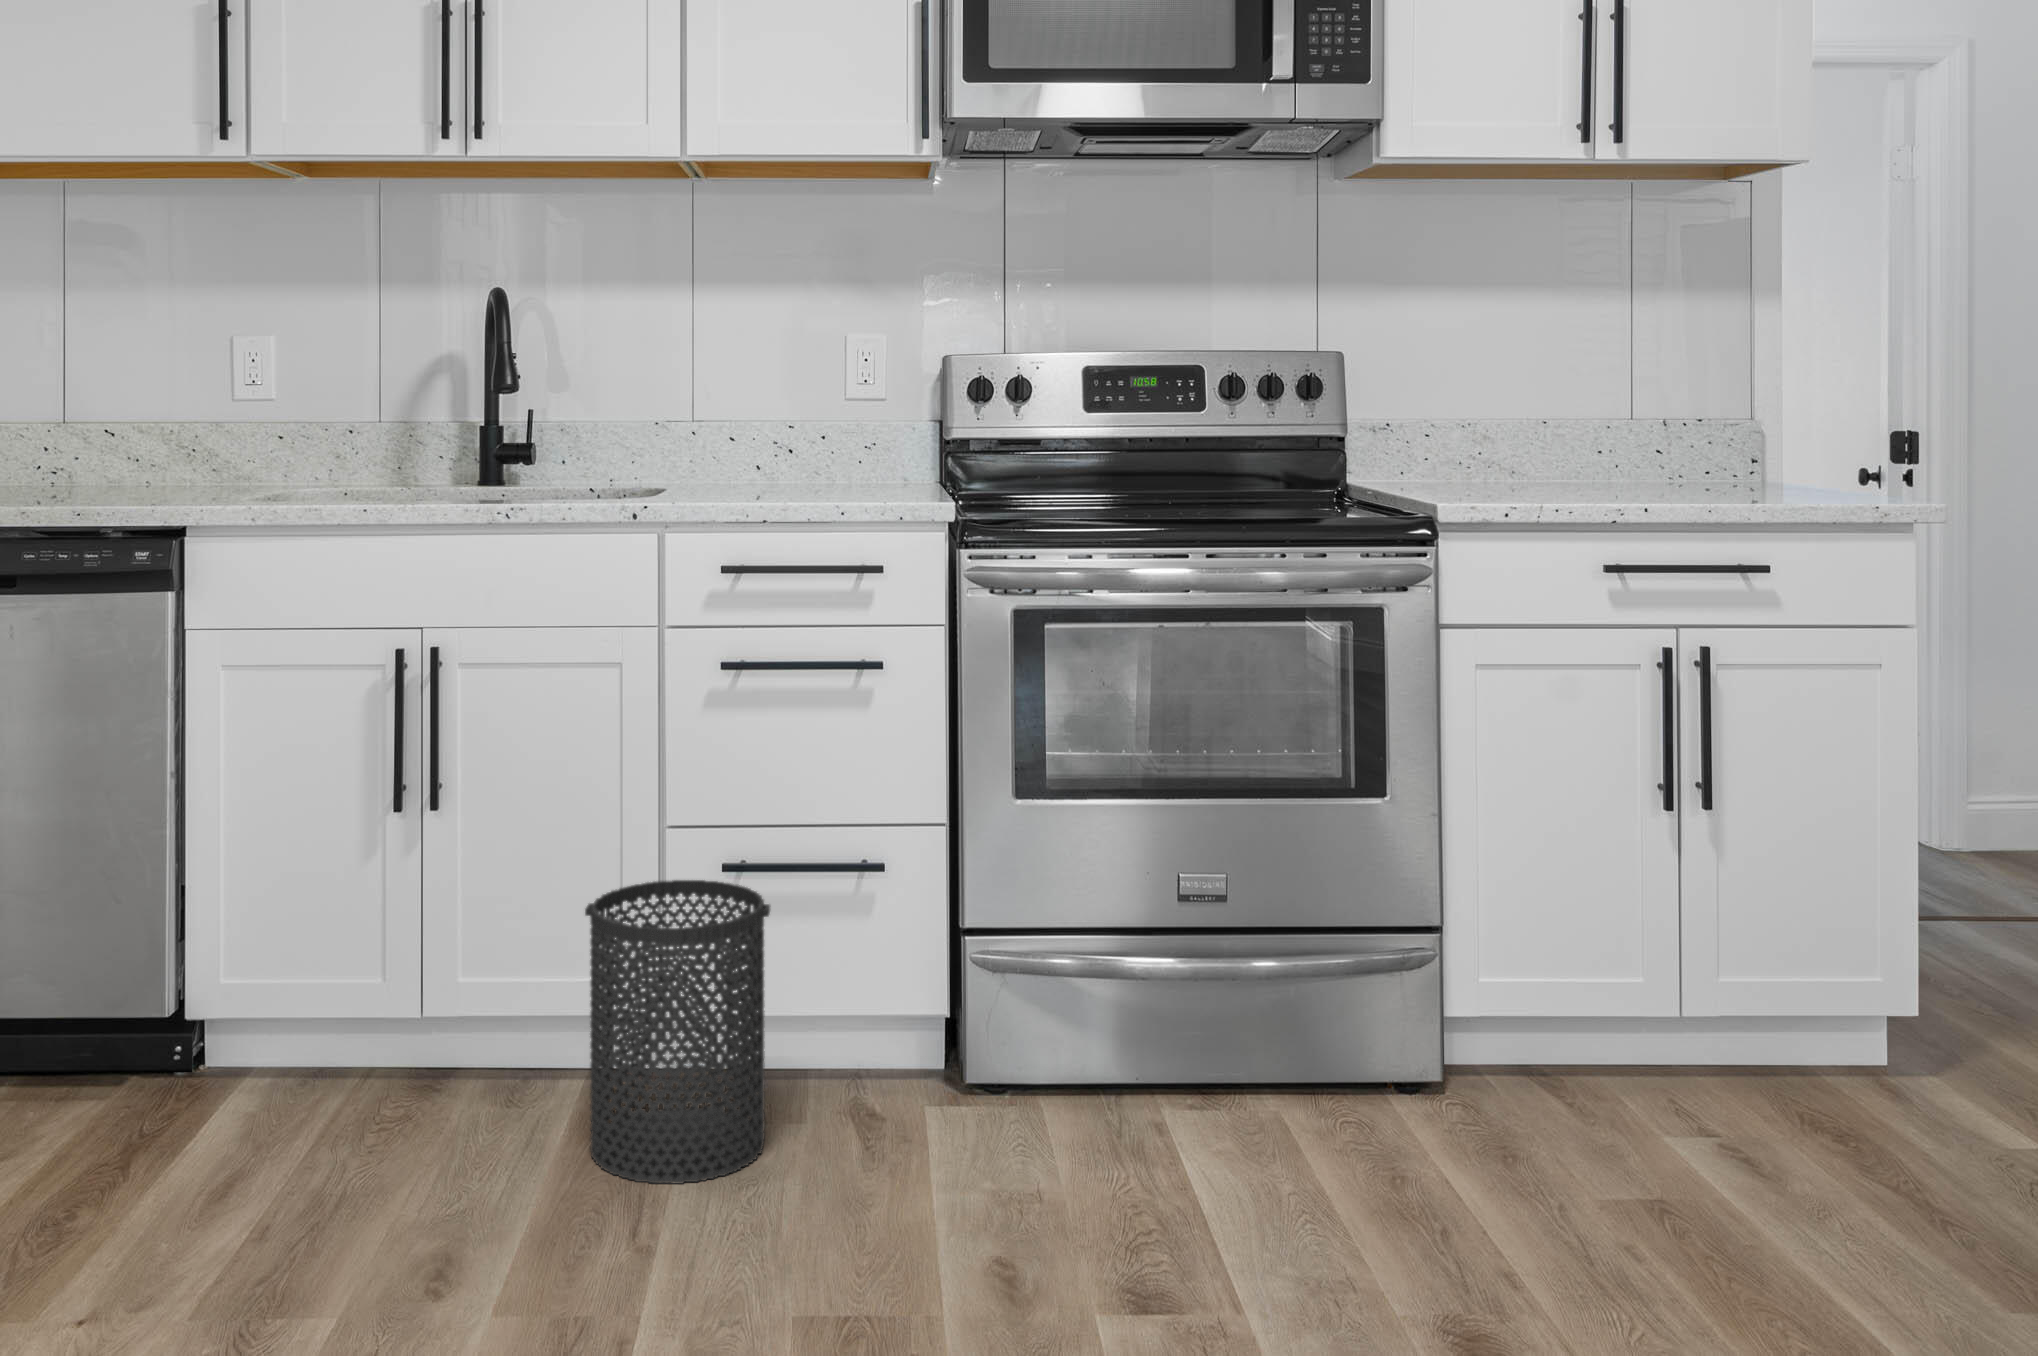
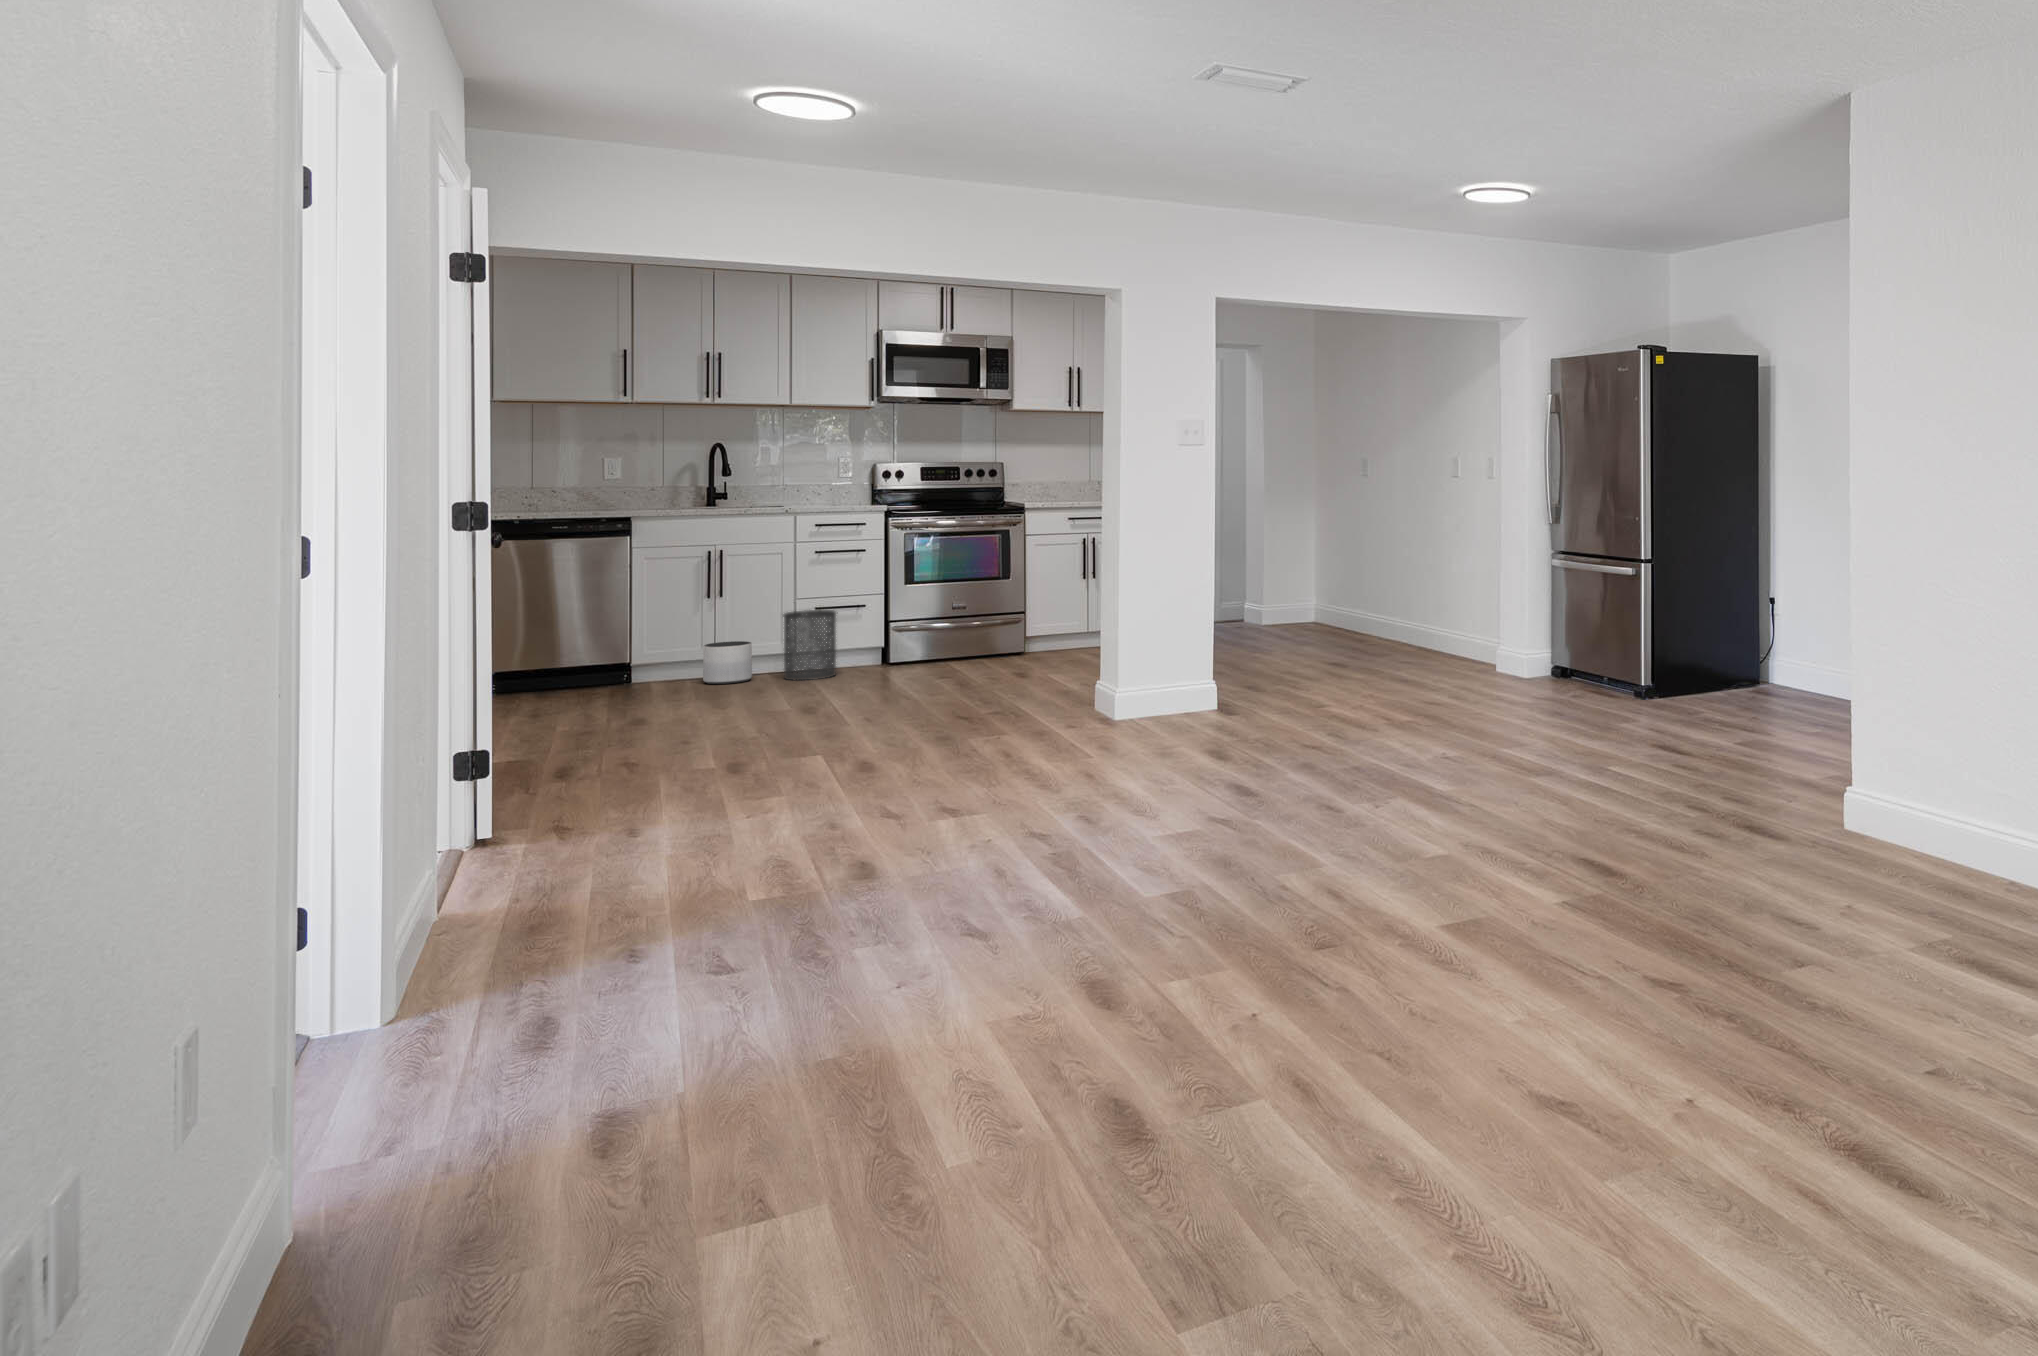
planter: none [345,969,500,1154] -> present [703,641,752,684]

